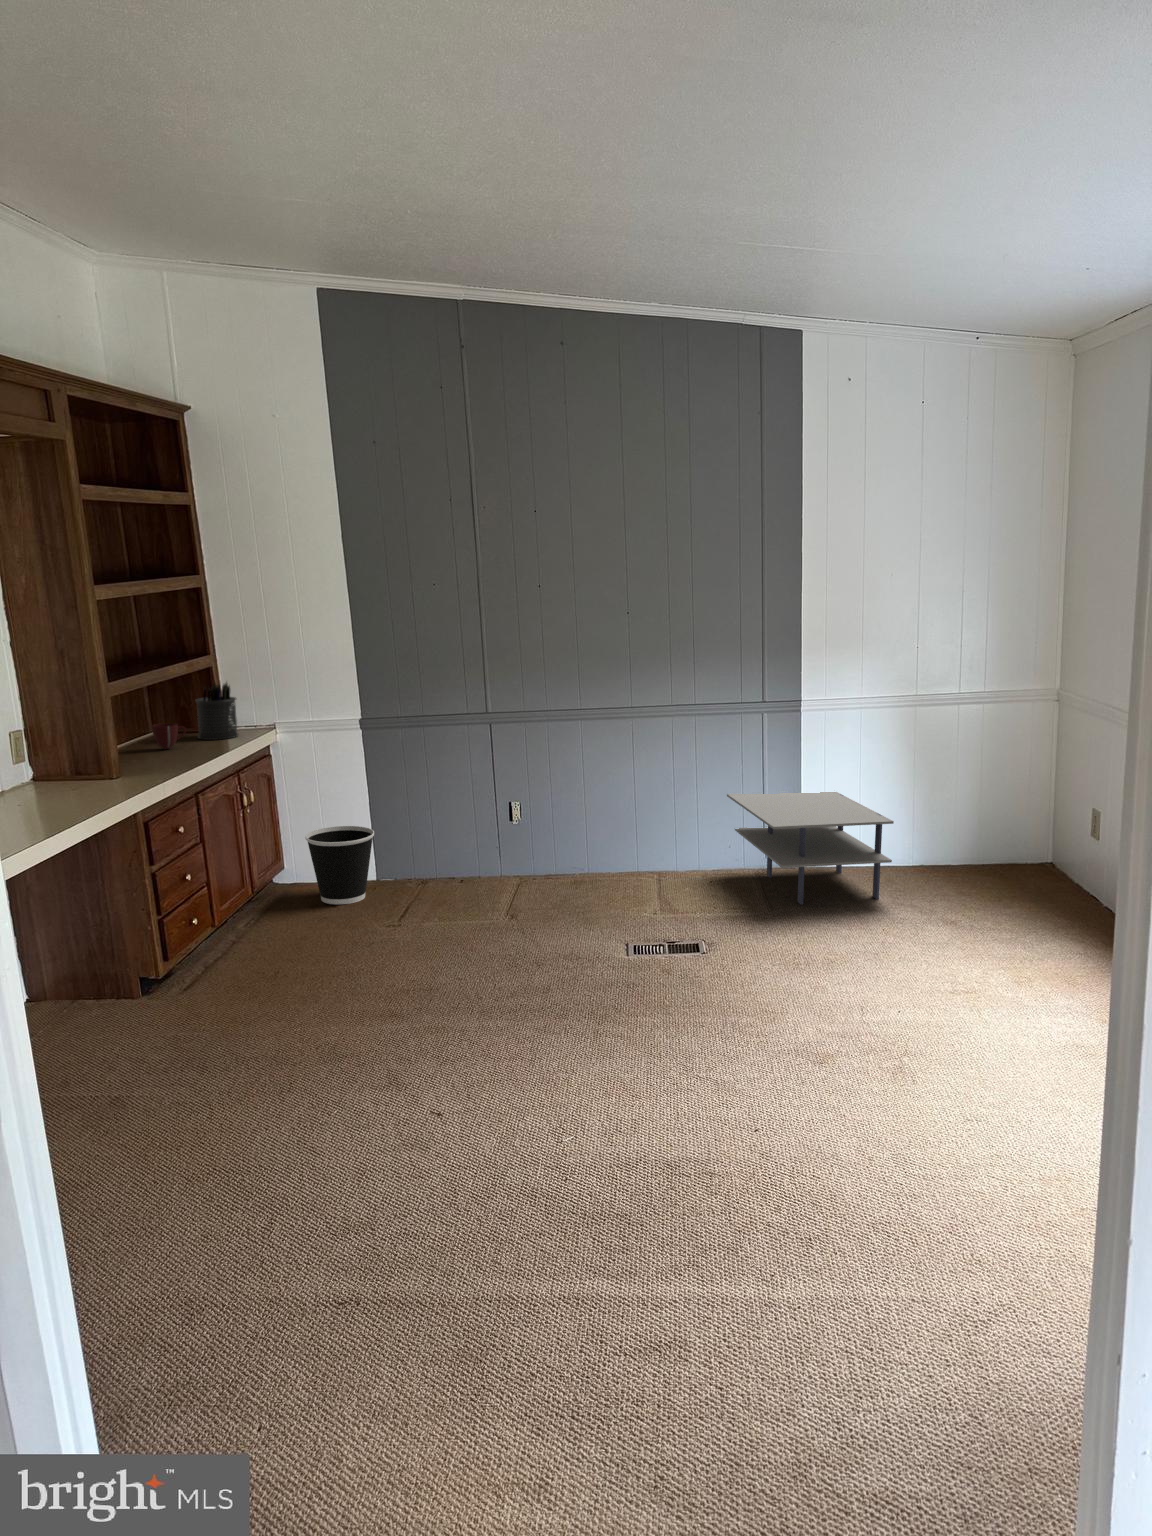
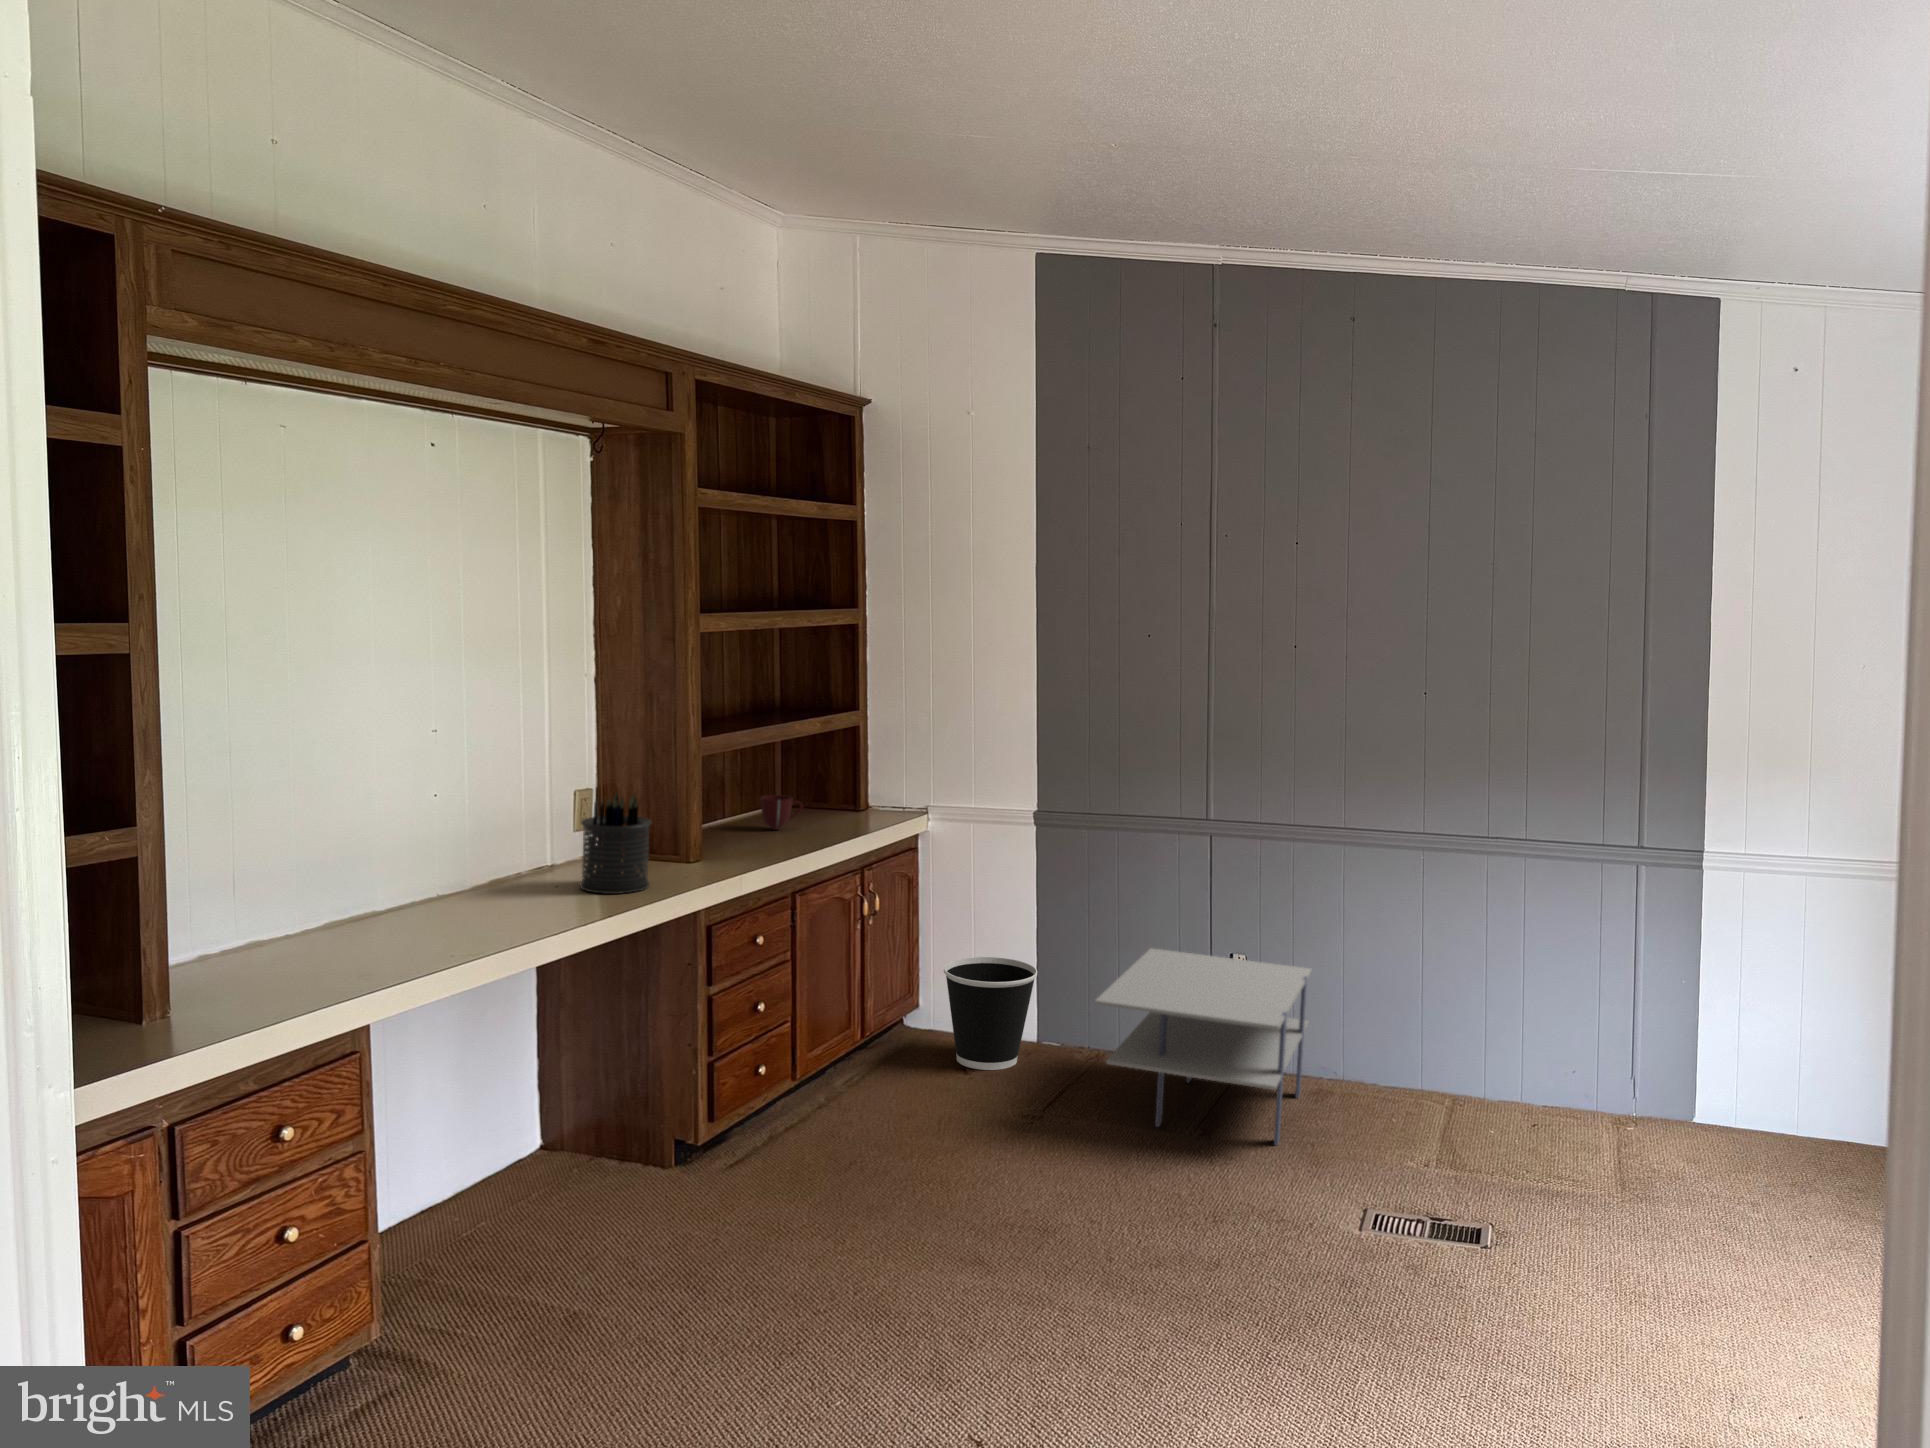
pen holder: present [195,683,238,740] -> present [580,793,651,894]
side table: present [727,791,894,905] -> present [1095,948,1312,1146]

